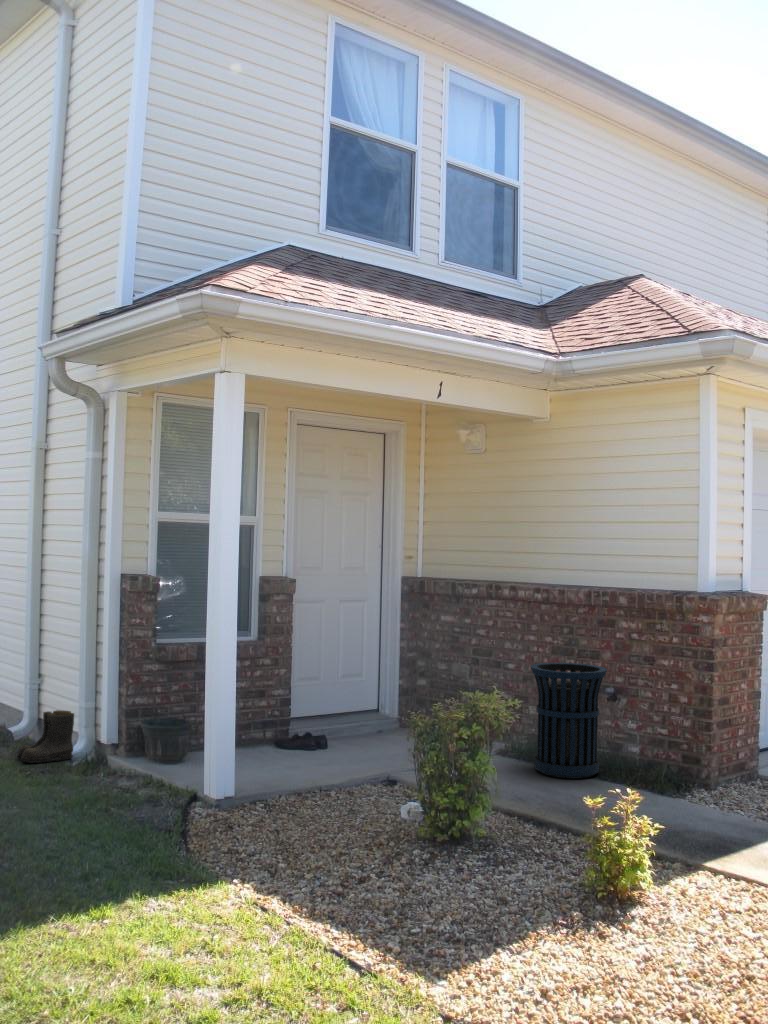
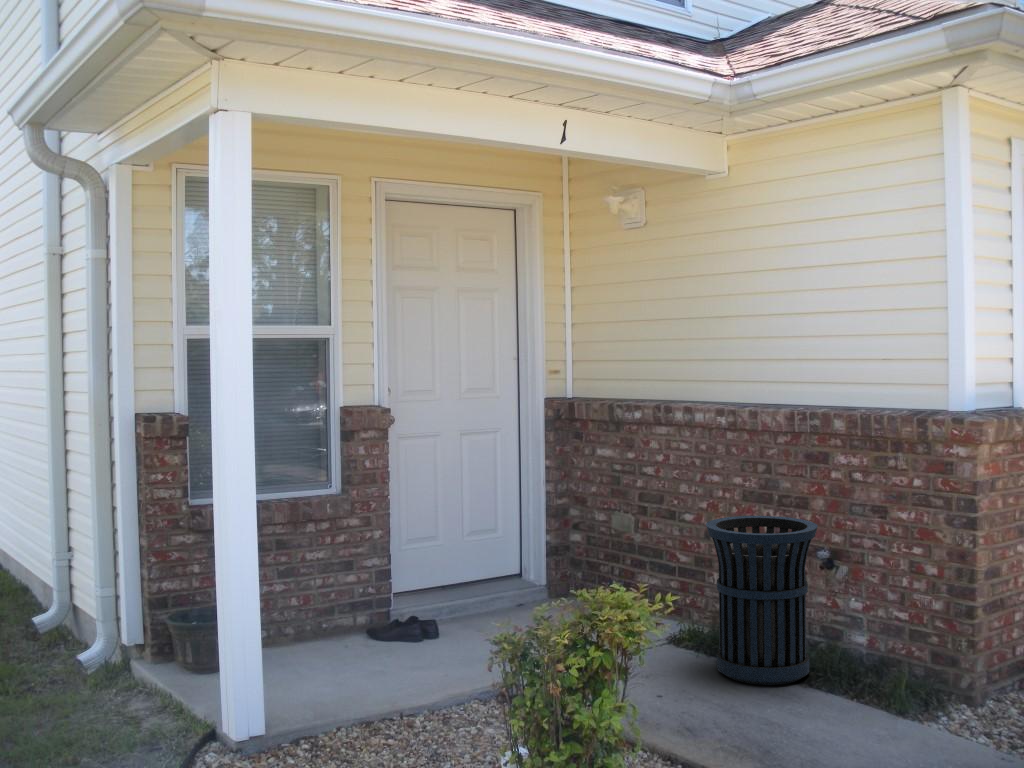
boots: present [17,710,74,763] -> none [14,598,90,672]

